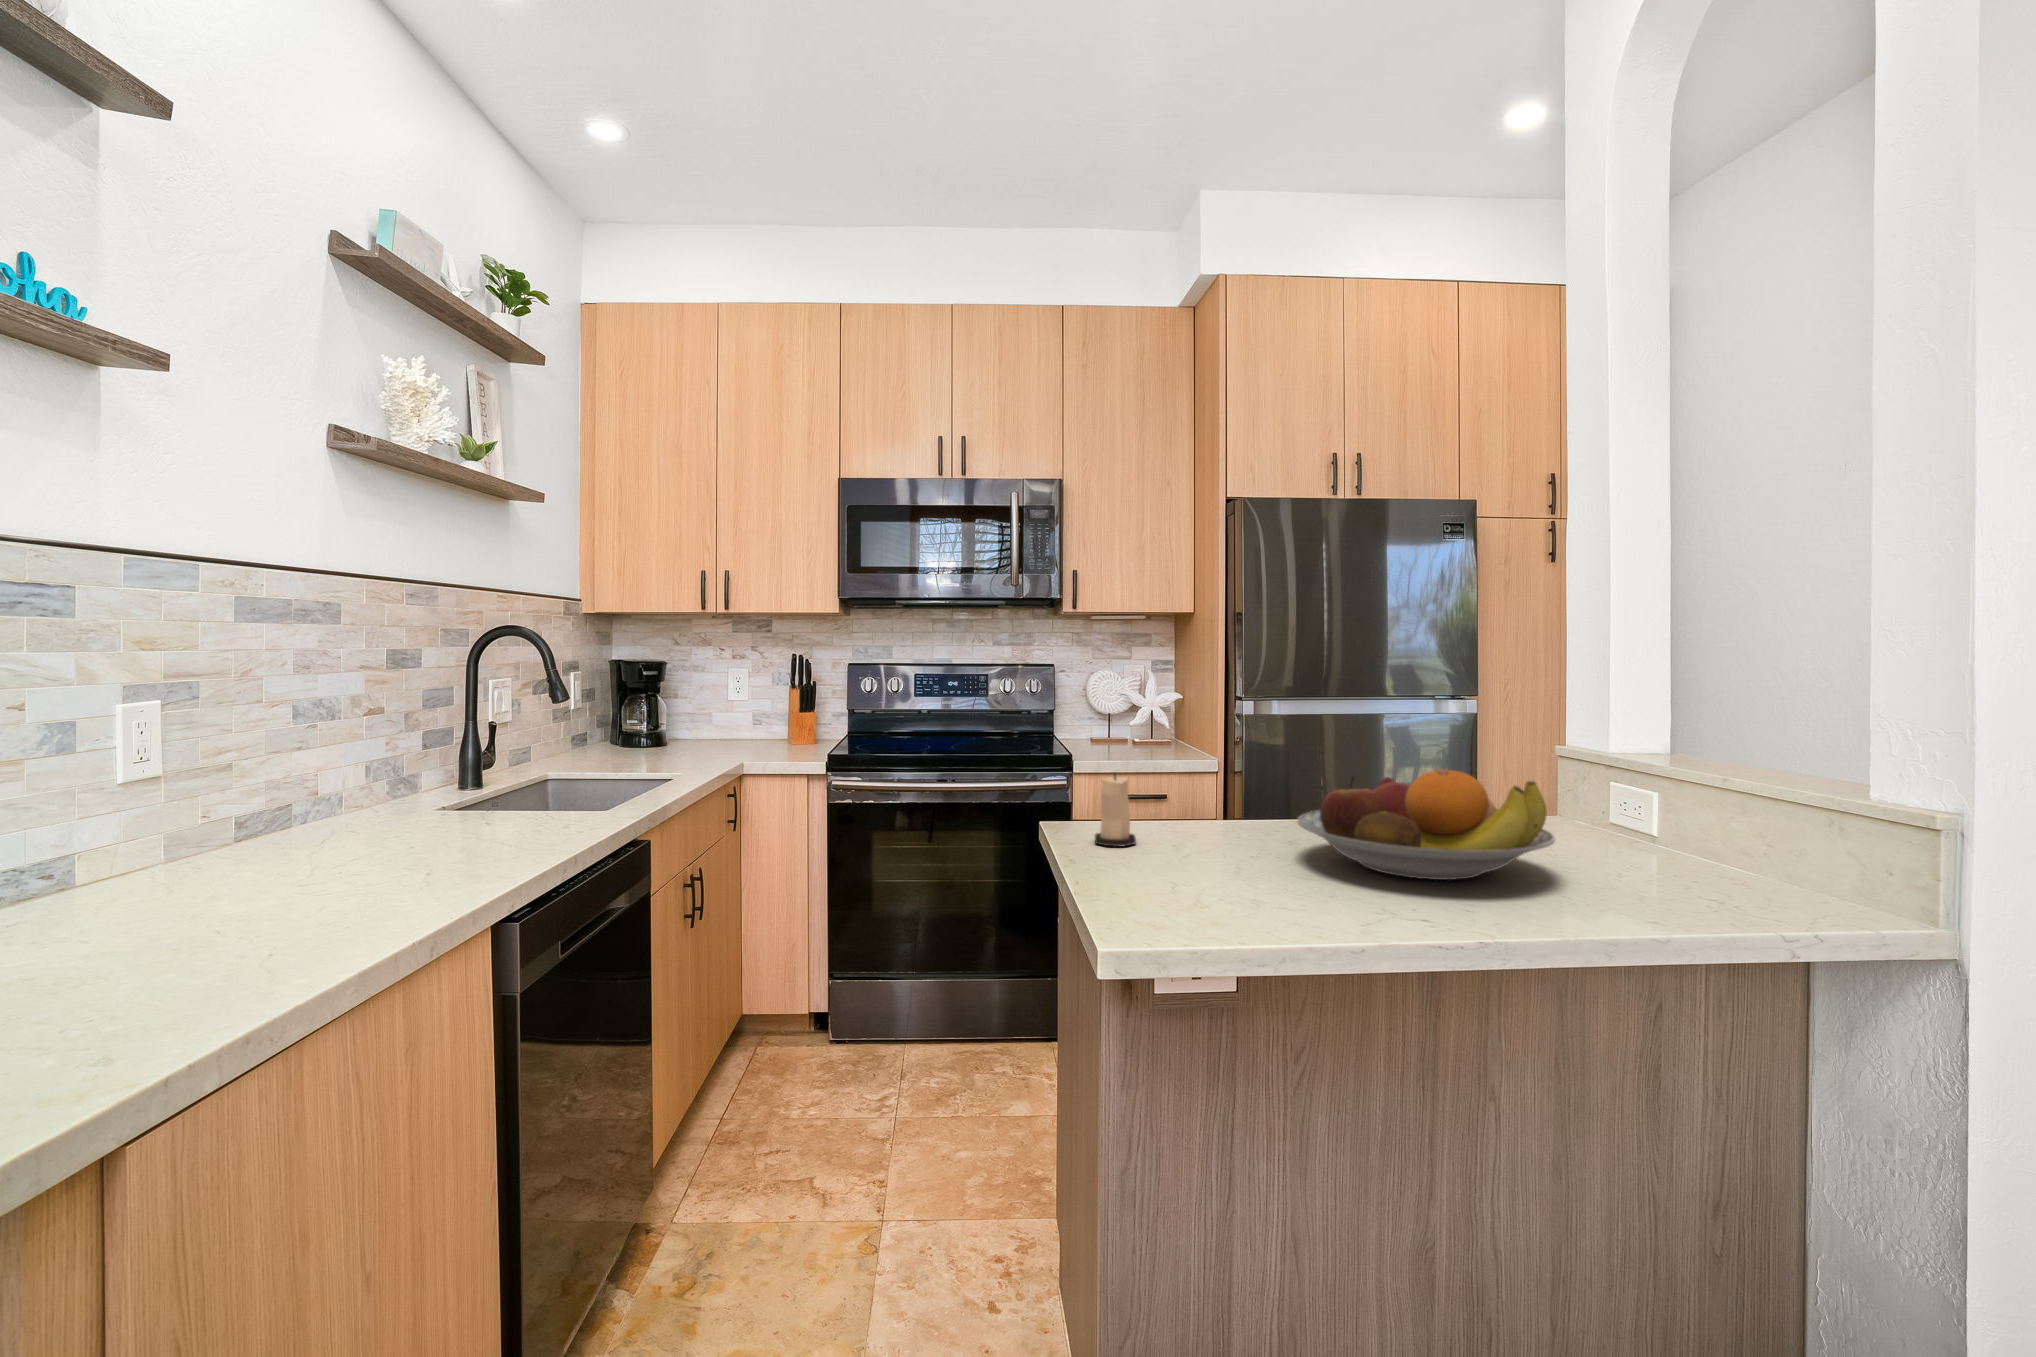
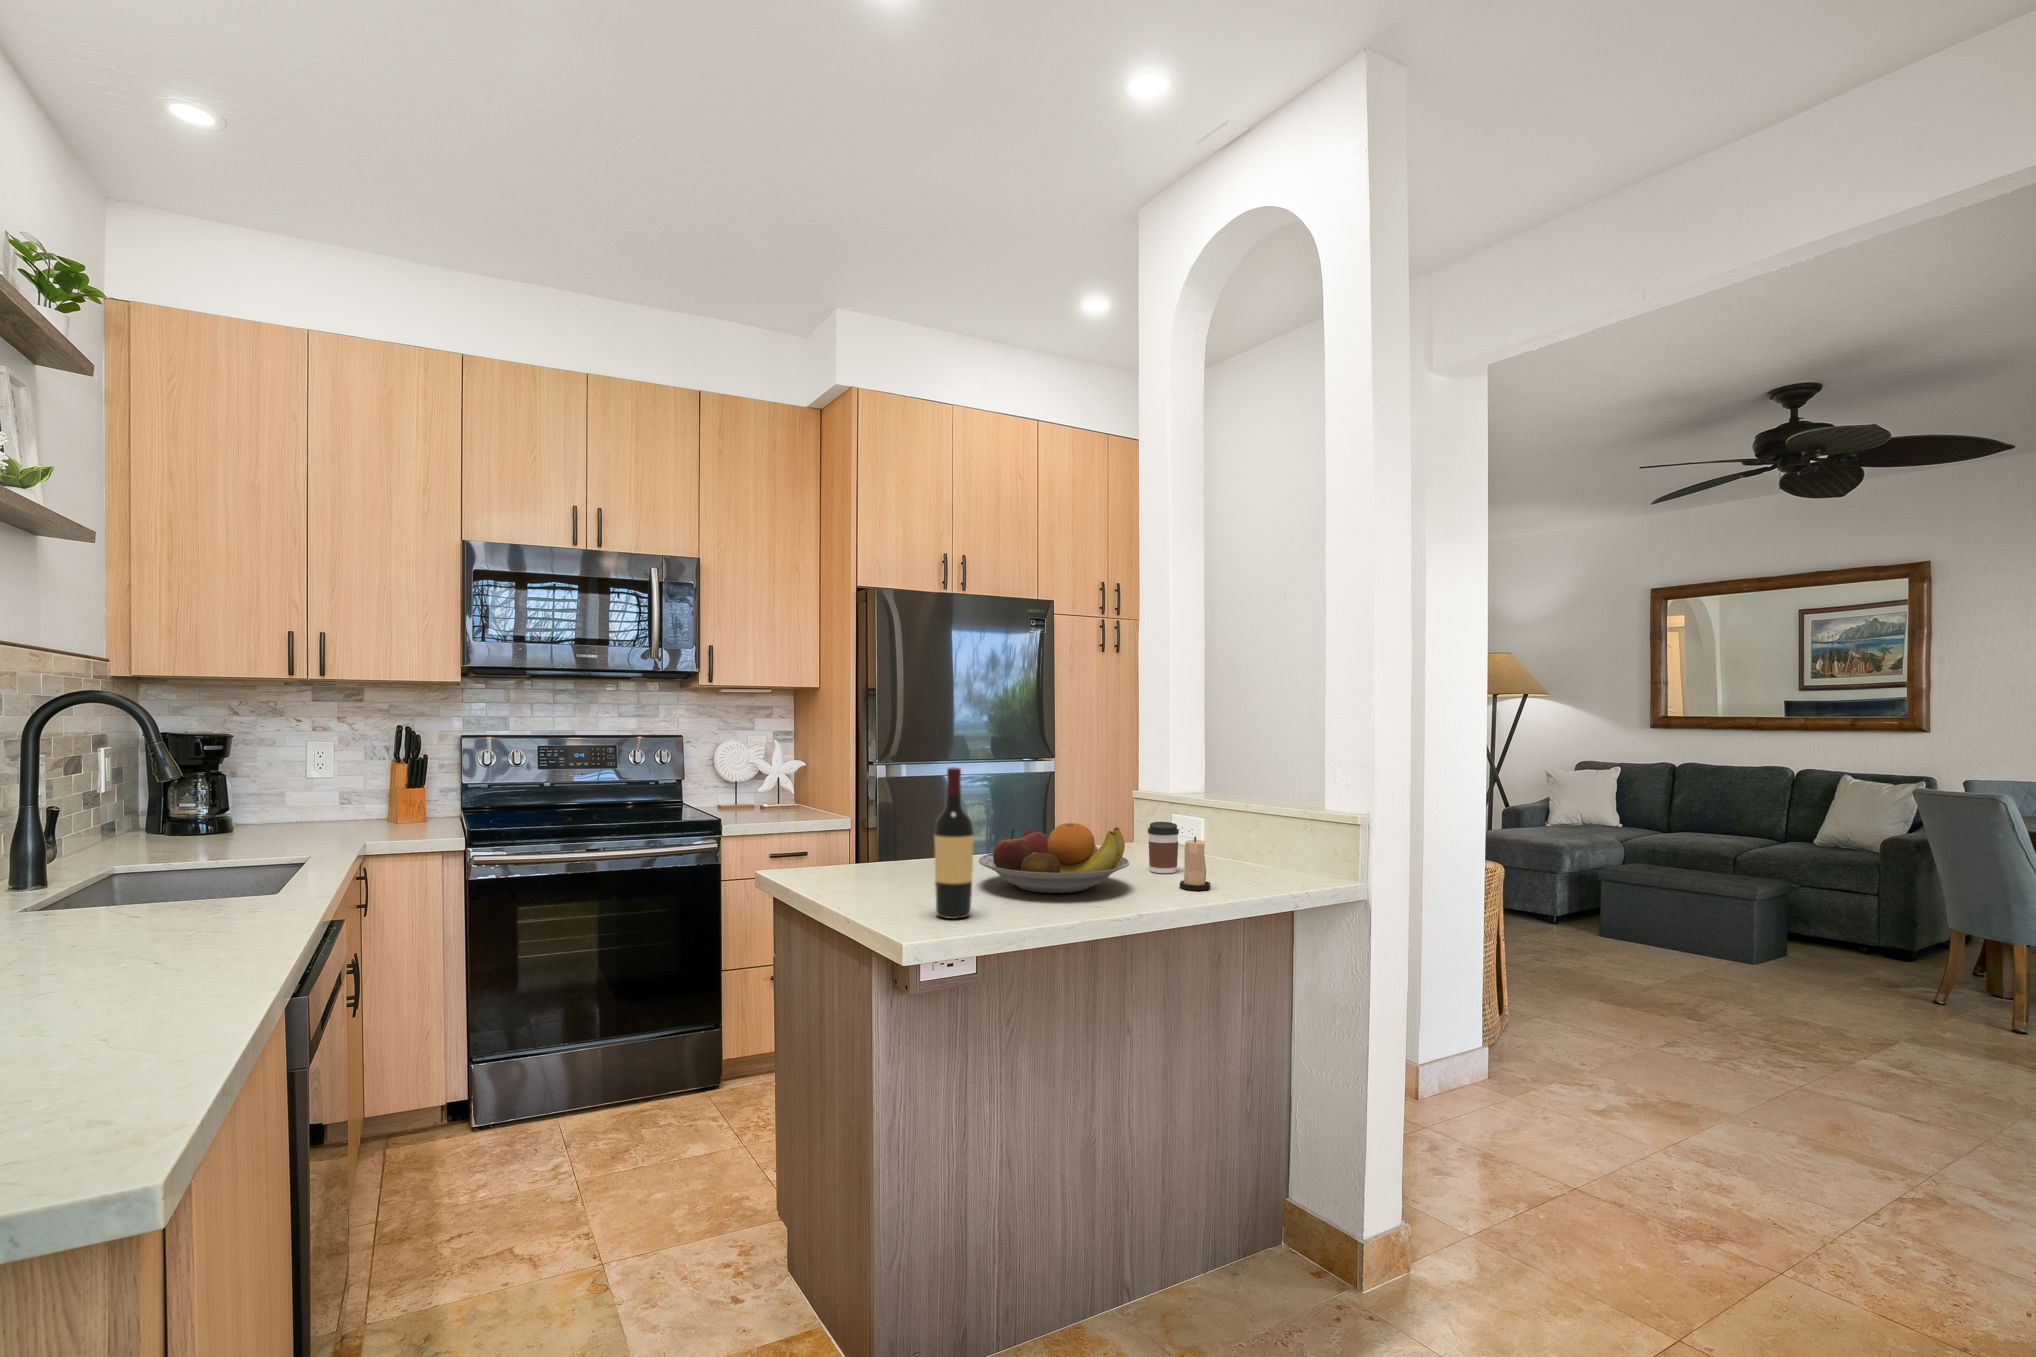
wine bottle: none [1191,671,1253,904] -> present [934,768,974,919]
candle: present [1095,773,1136,846] -> present [1180,837,1210,890]
coffee cup: none [1602,778,1663,863] -> present [1148,822,1179,873]

